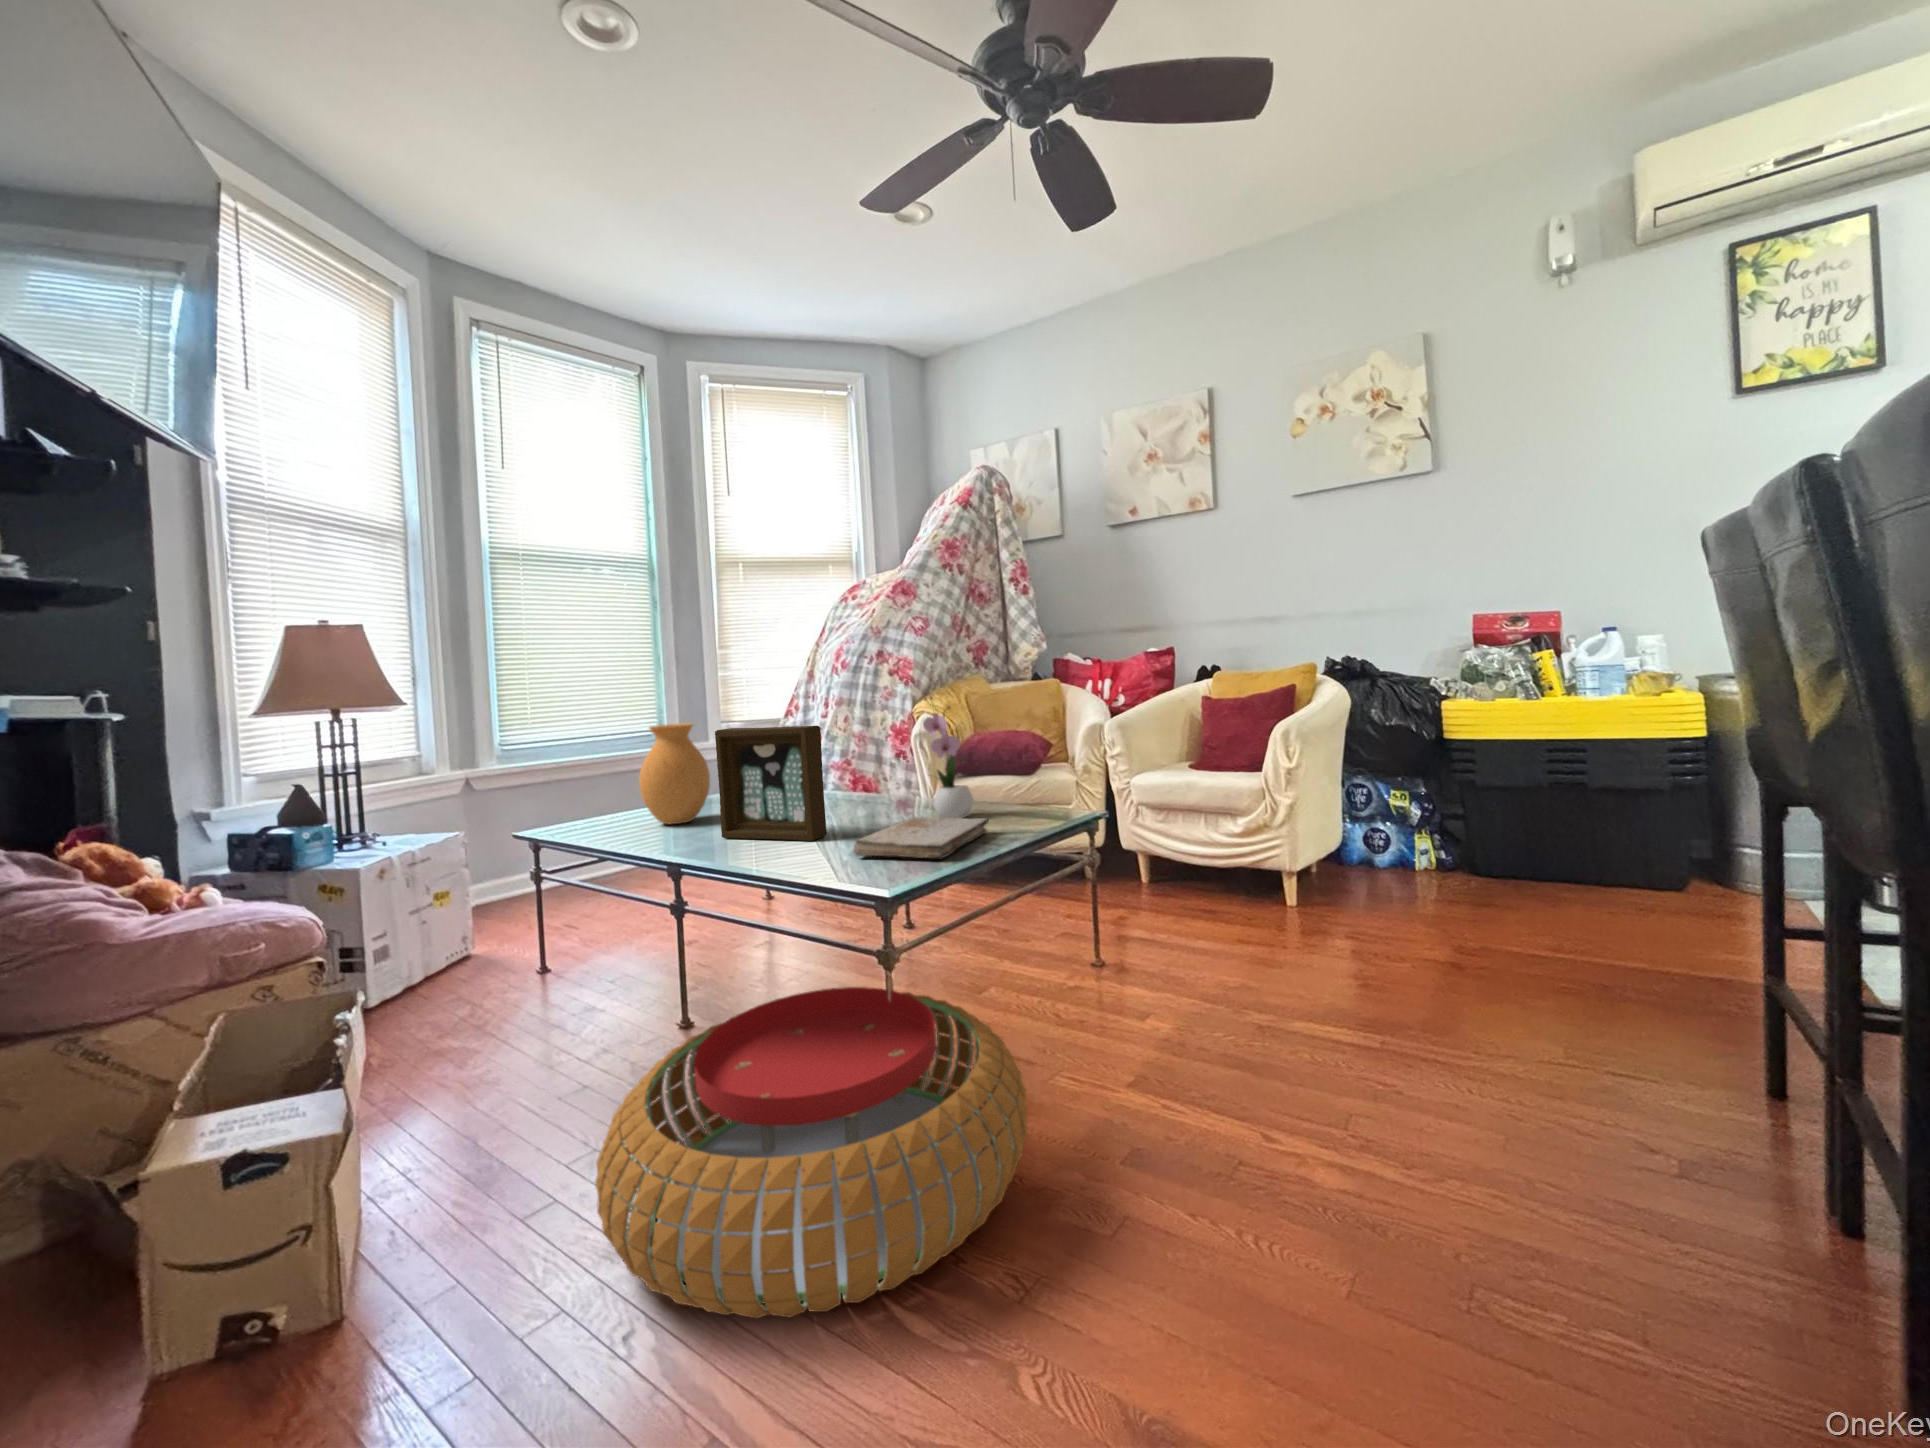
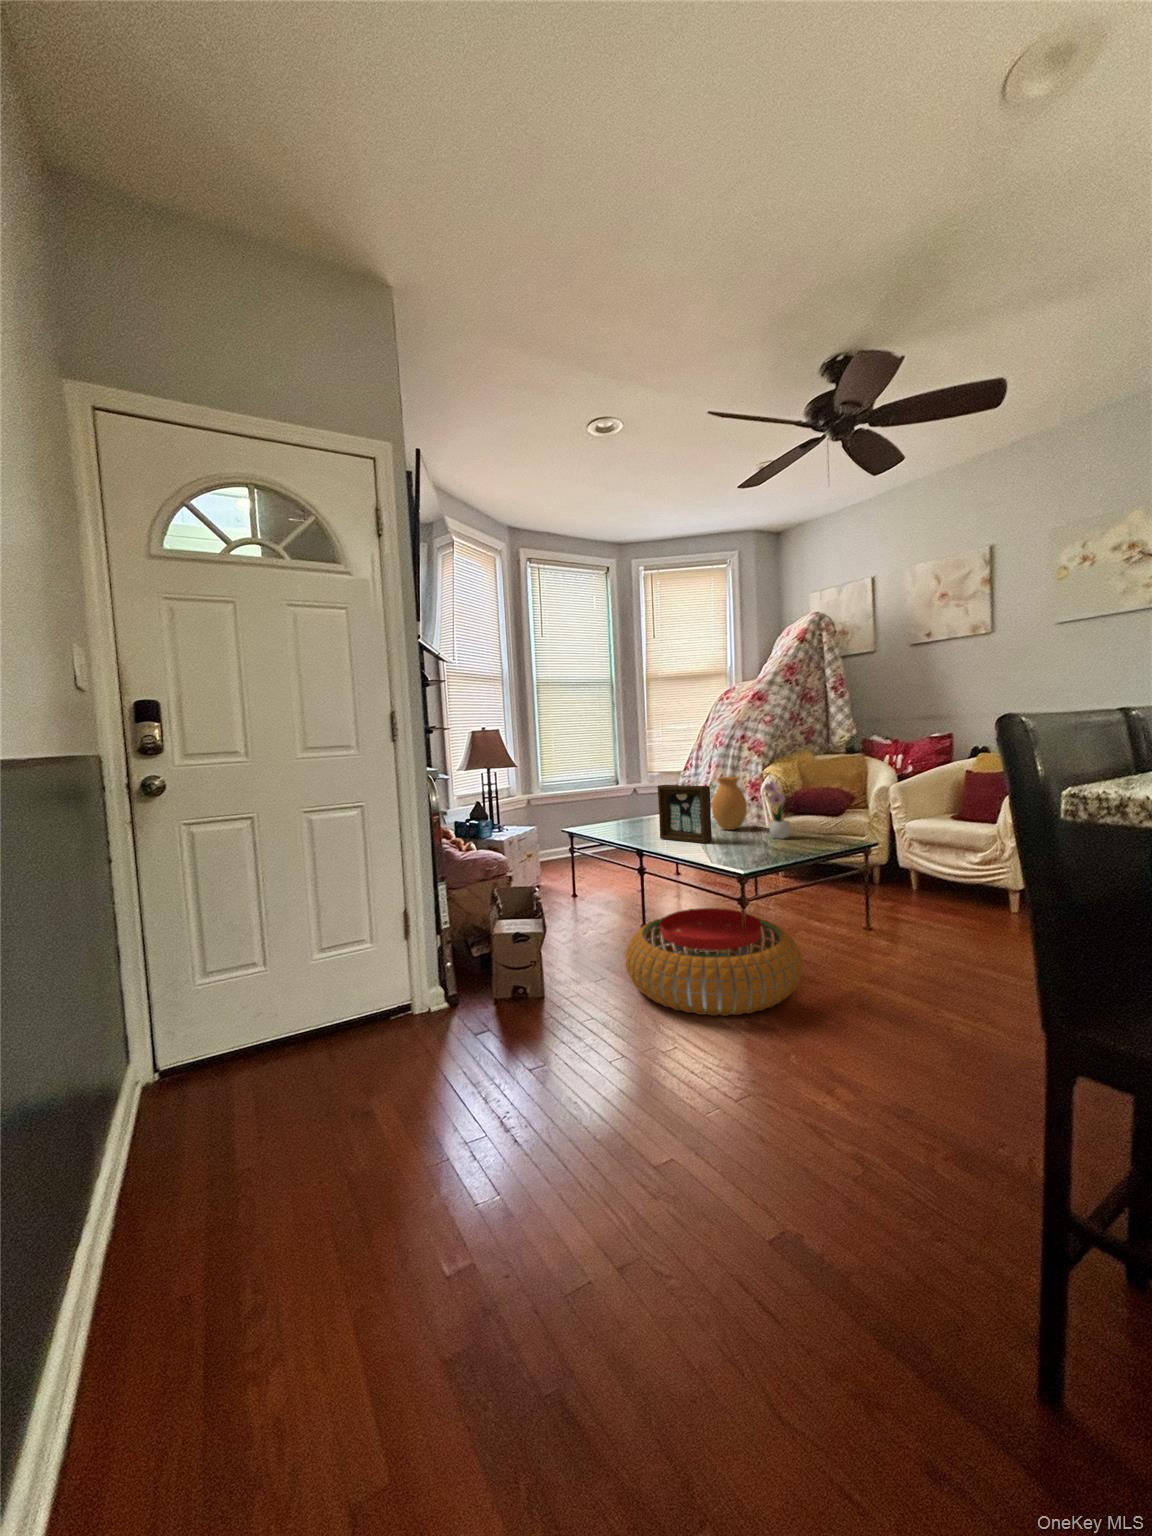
vase: present [639,723,710,824] -> present [712,777,747,830]
book: present [854,817,988,858] -> none [726,835,798,856]

